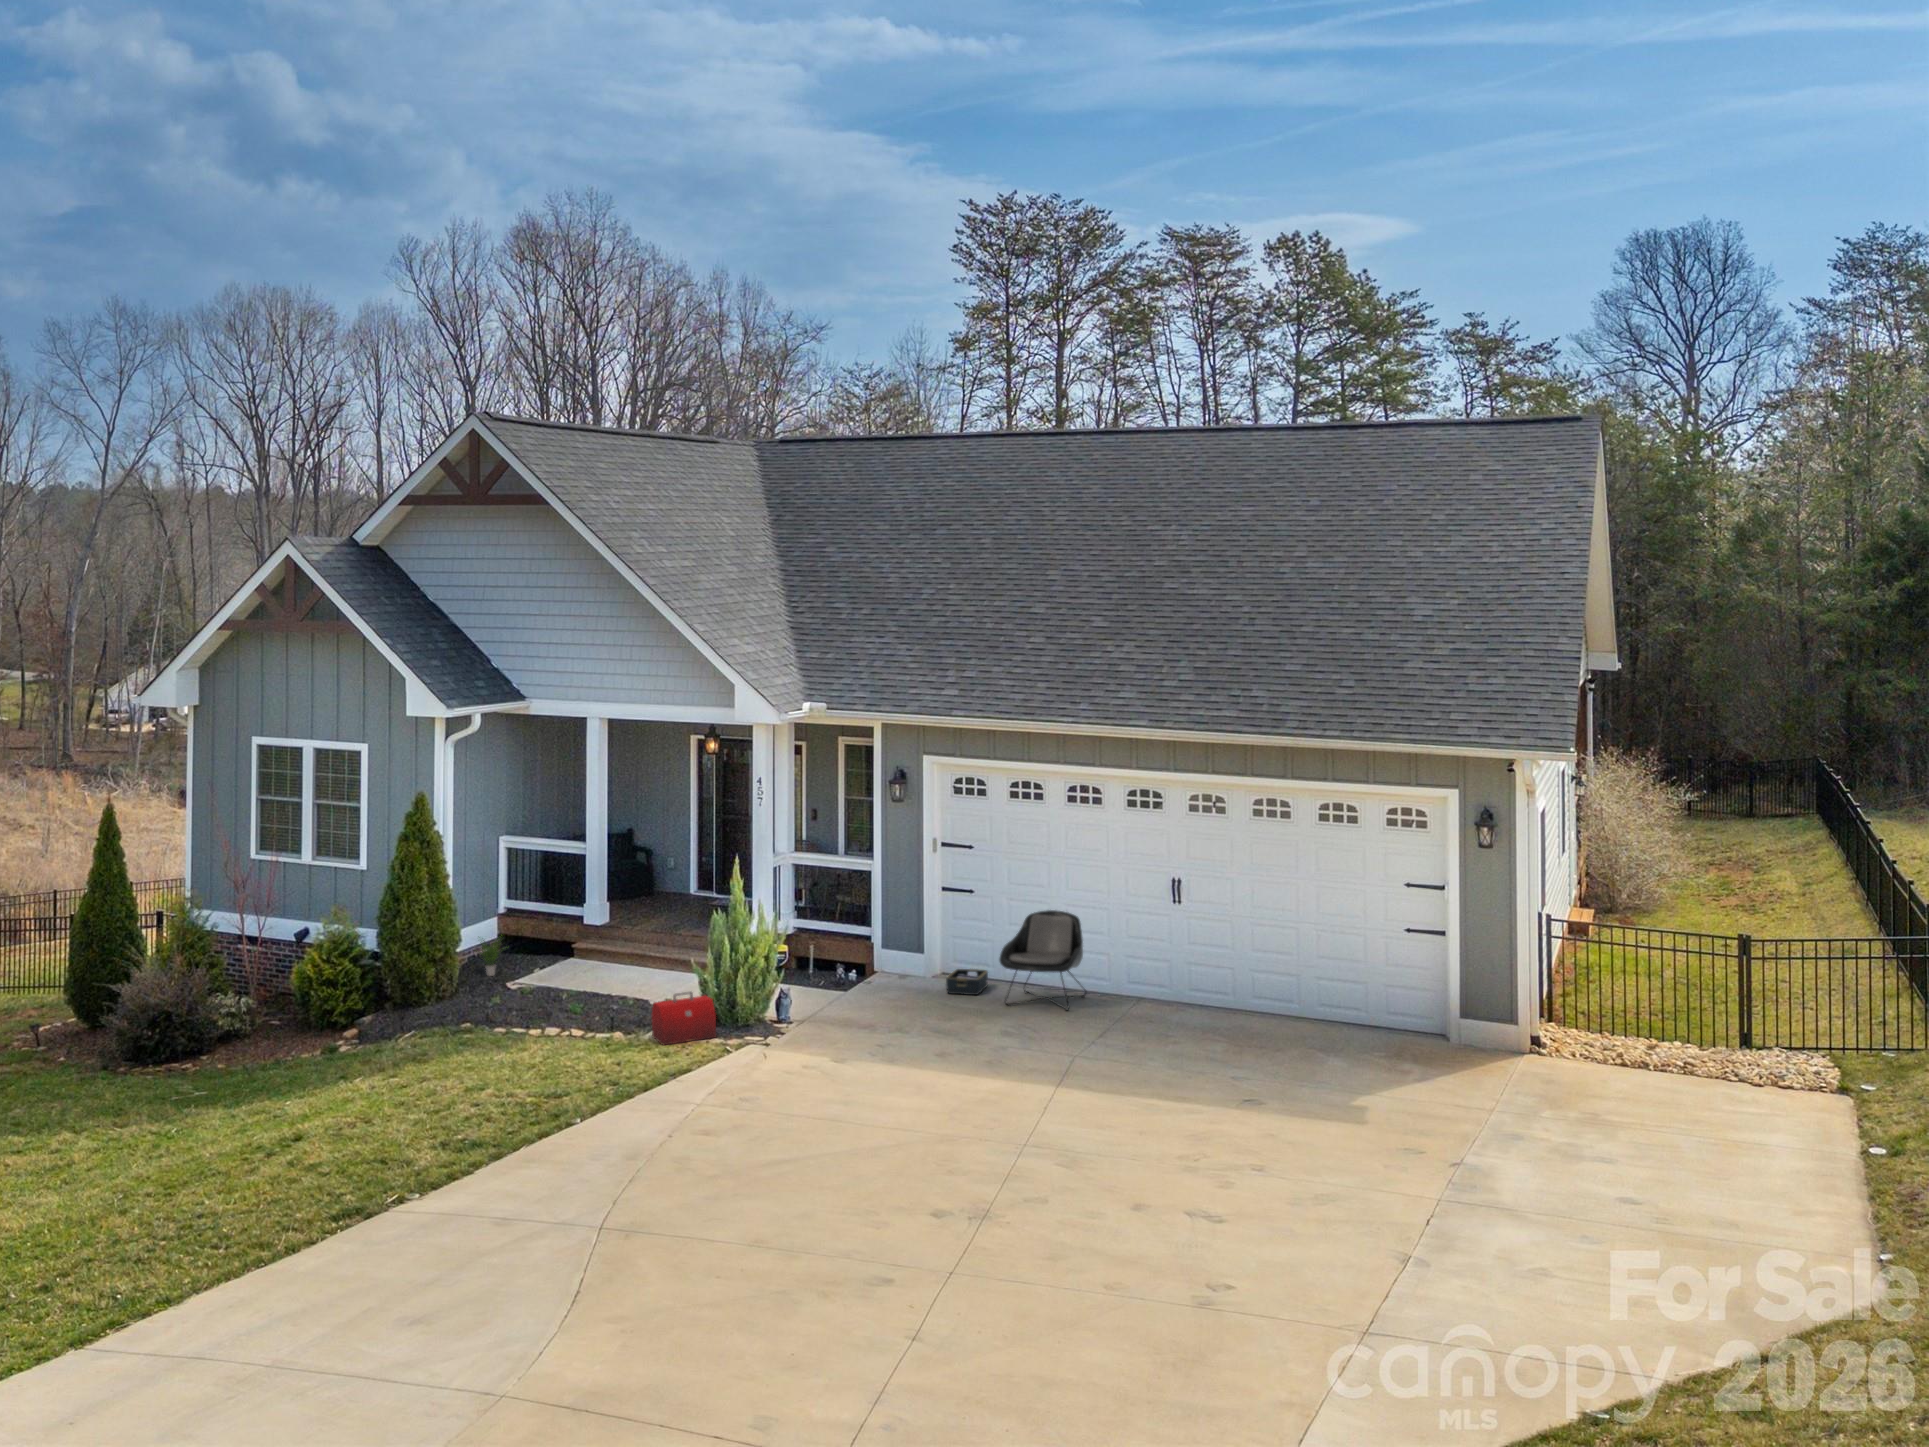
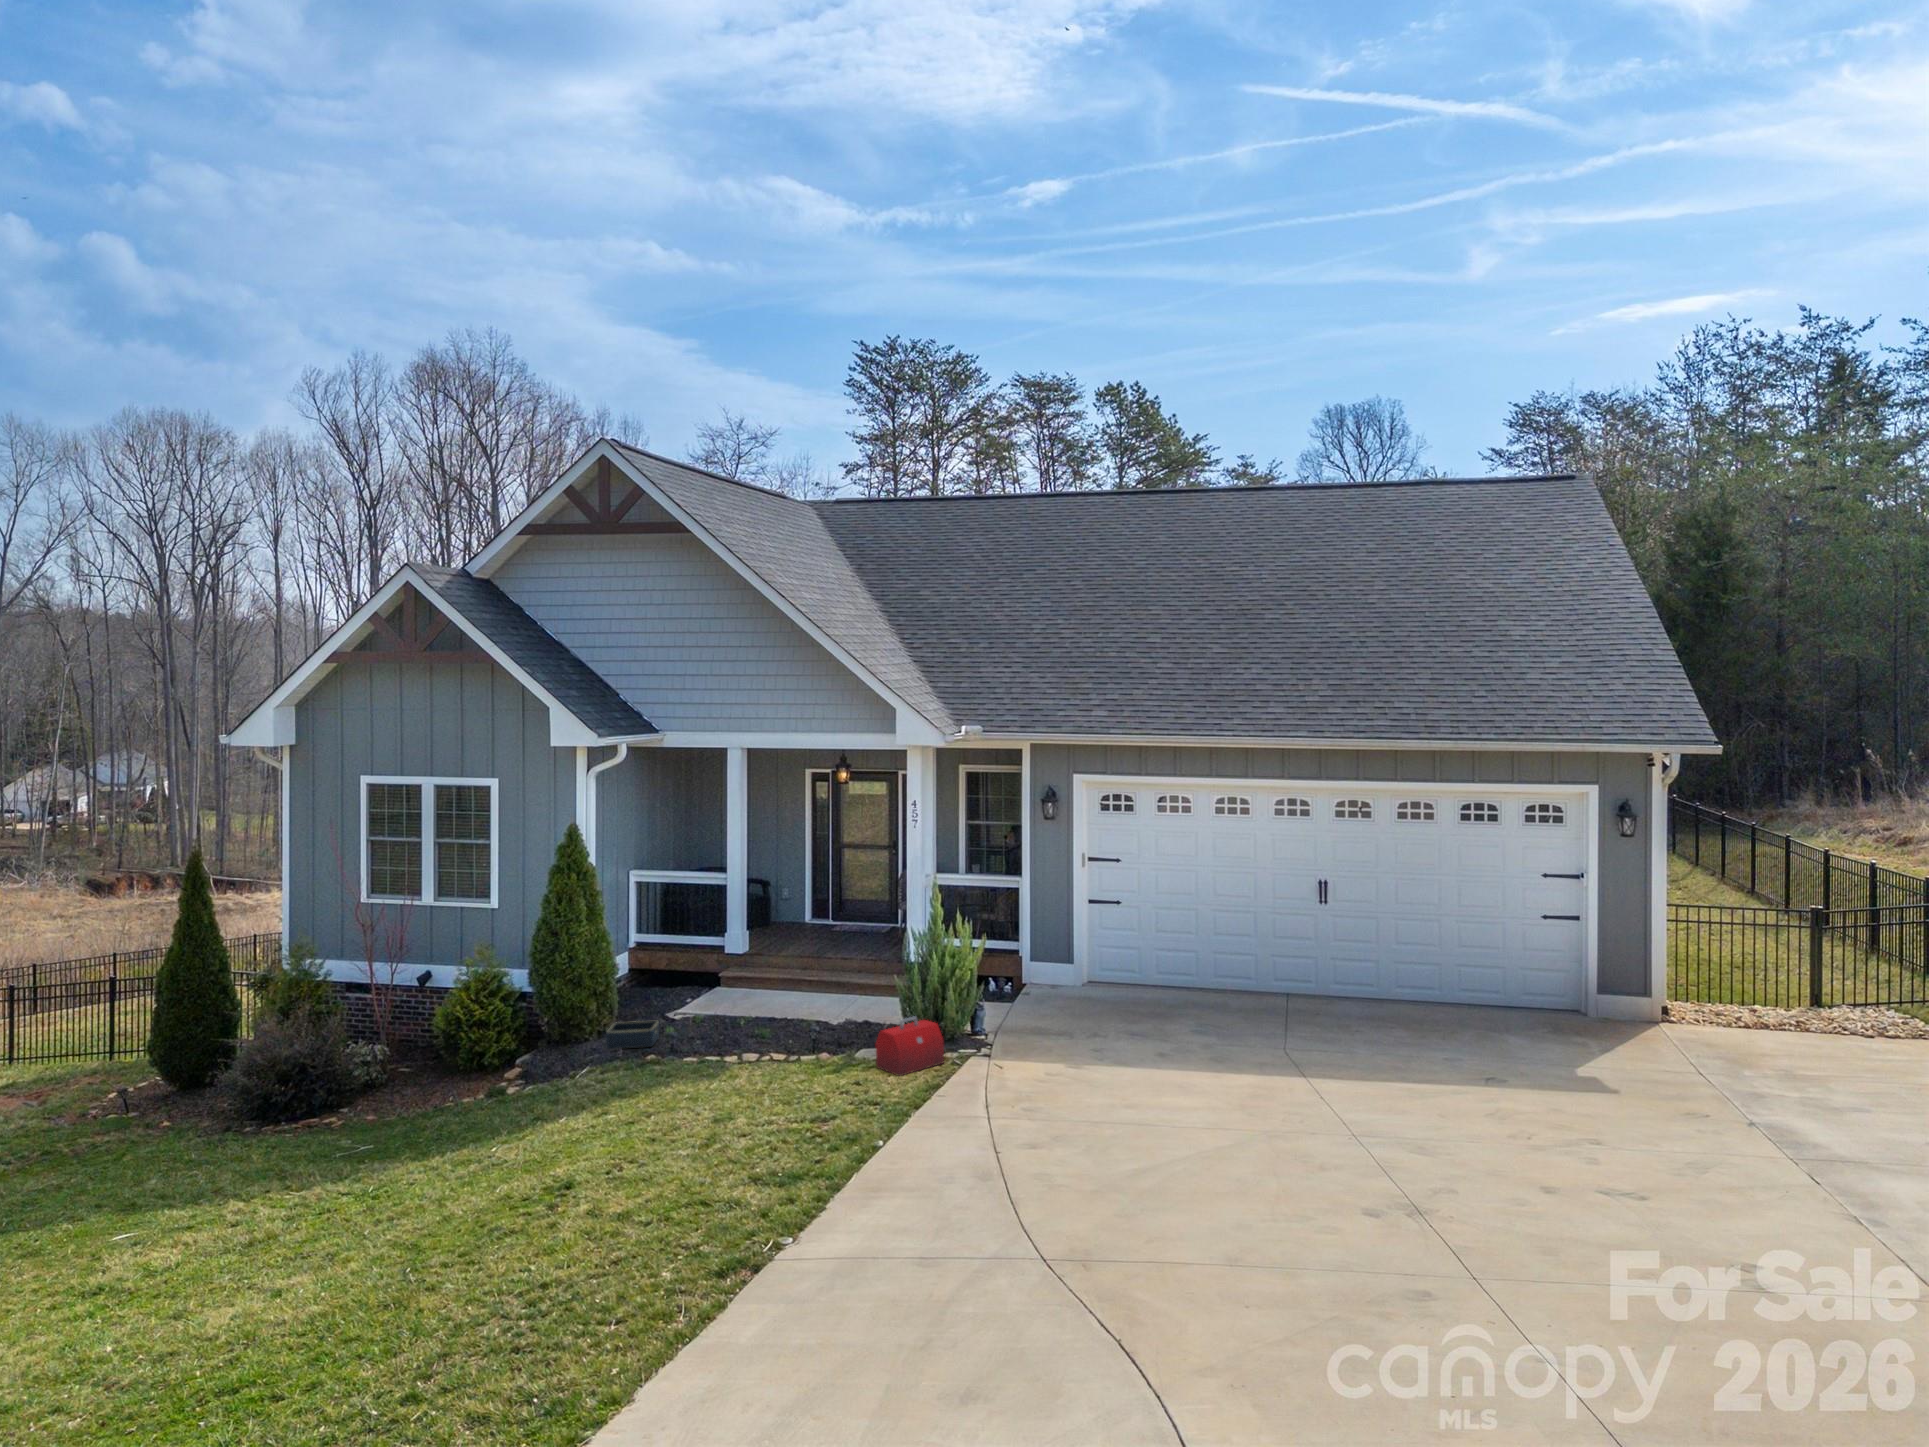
lounge chair: present [999,910,1086,1010] -> none [1170,916,1249,1012]
potted plant: present [476,939,502,976] -> none [608,967,649,1013]
basket: present [946,969,988,995] -> present [606,1021,659,1049]

